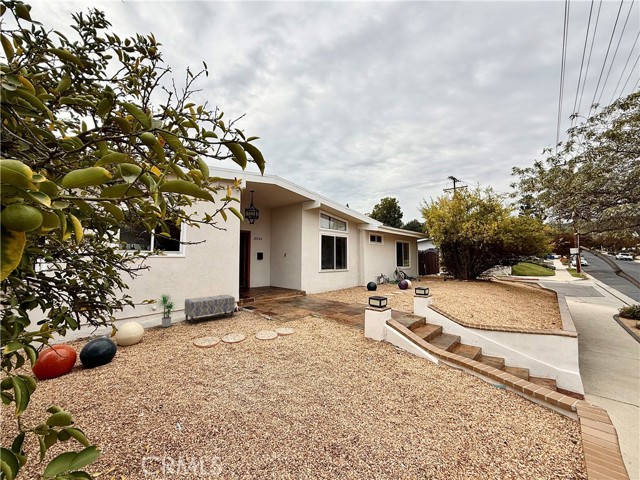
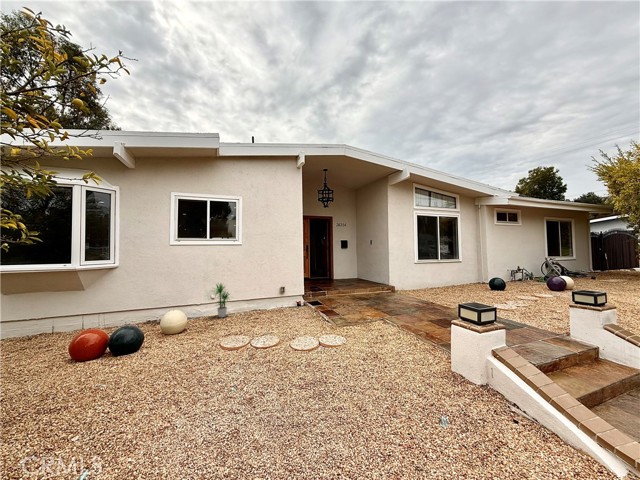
bench: present [184,295,235,324] -> none [243,287,292,317]

